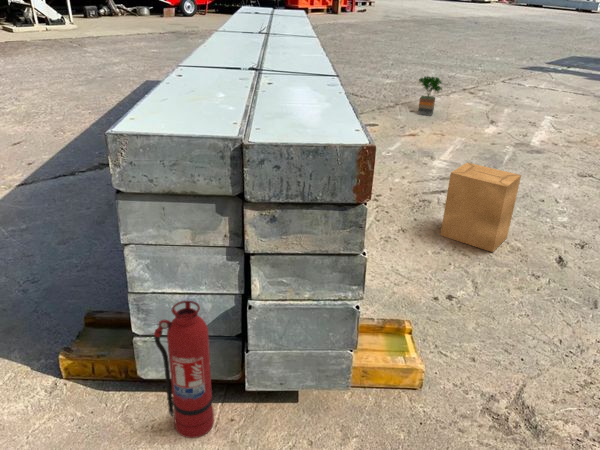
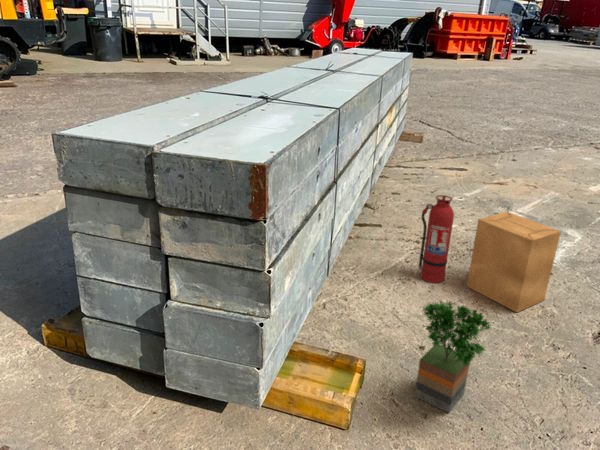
potted tree: present [418,76,442,116] -> present [415,301,491,413]
fire extinguisher: present [154,301,214,438] -> present [419,195,454,283]

